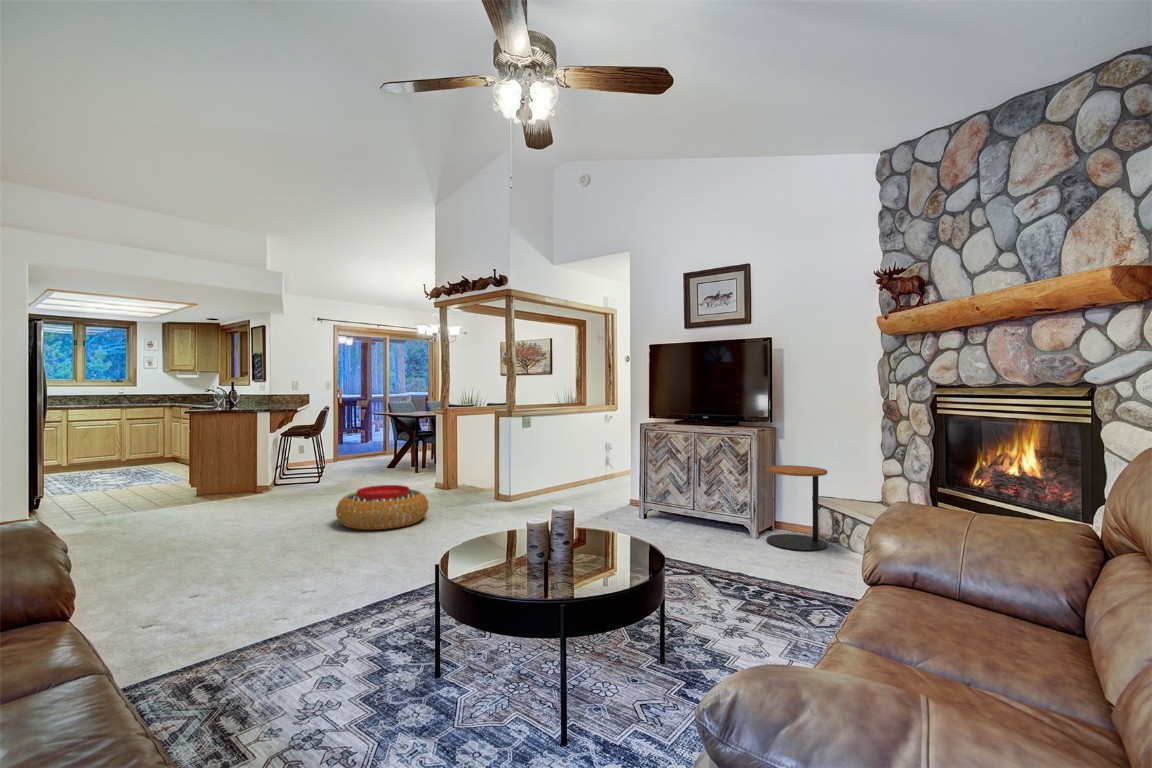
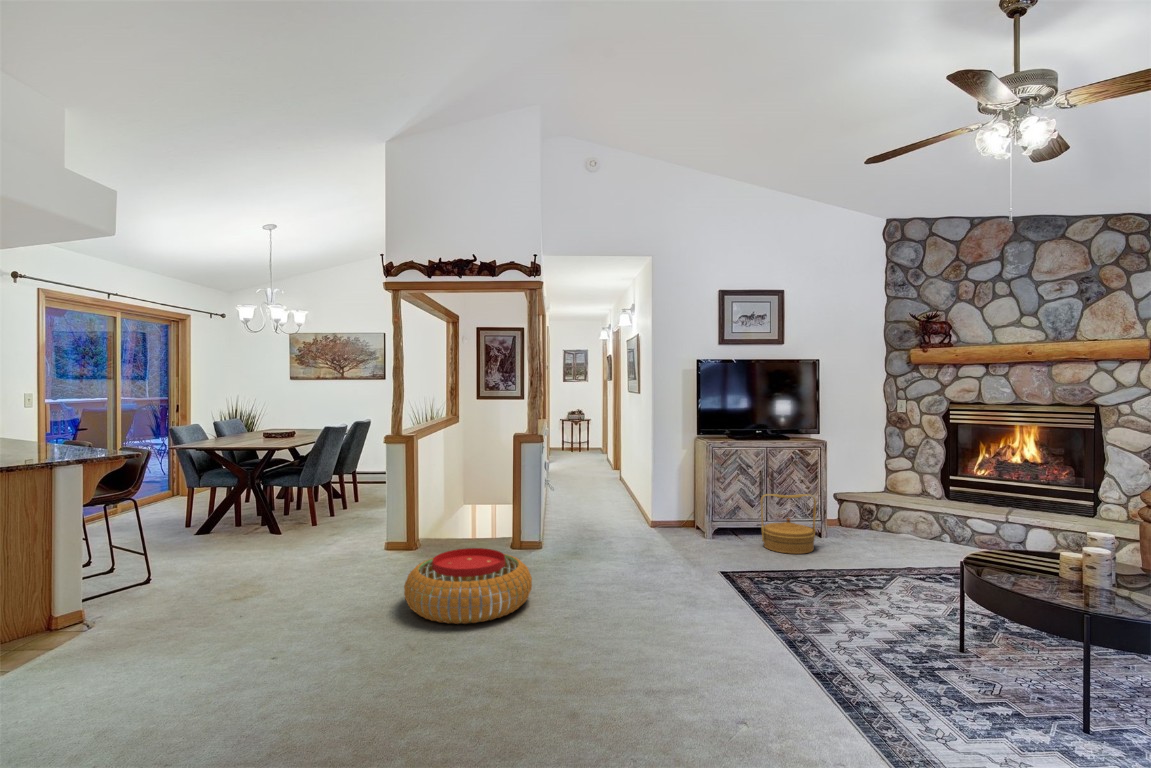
side table: present [766,465,827,551] -> none [832,470,887,544]
woven basket: none [665,479,718,543] -> present [760,494,816,554]

